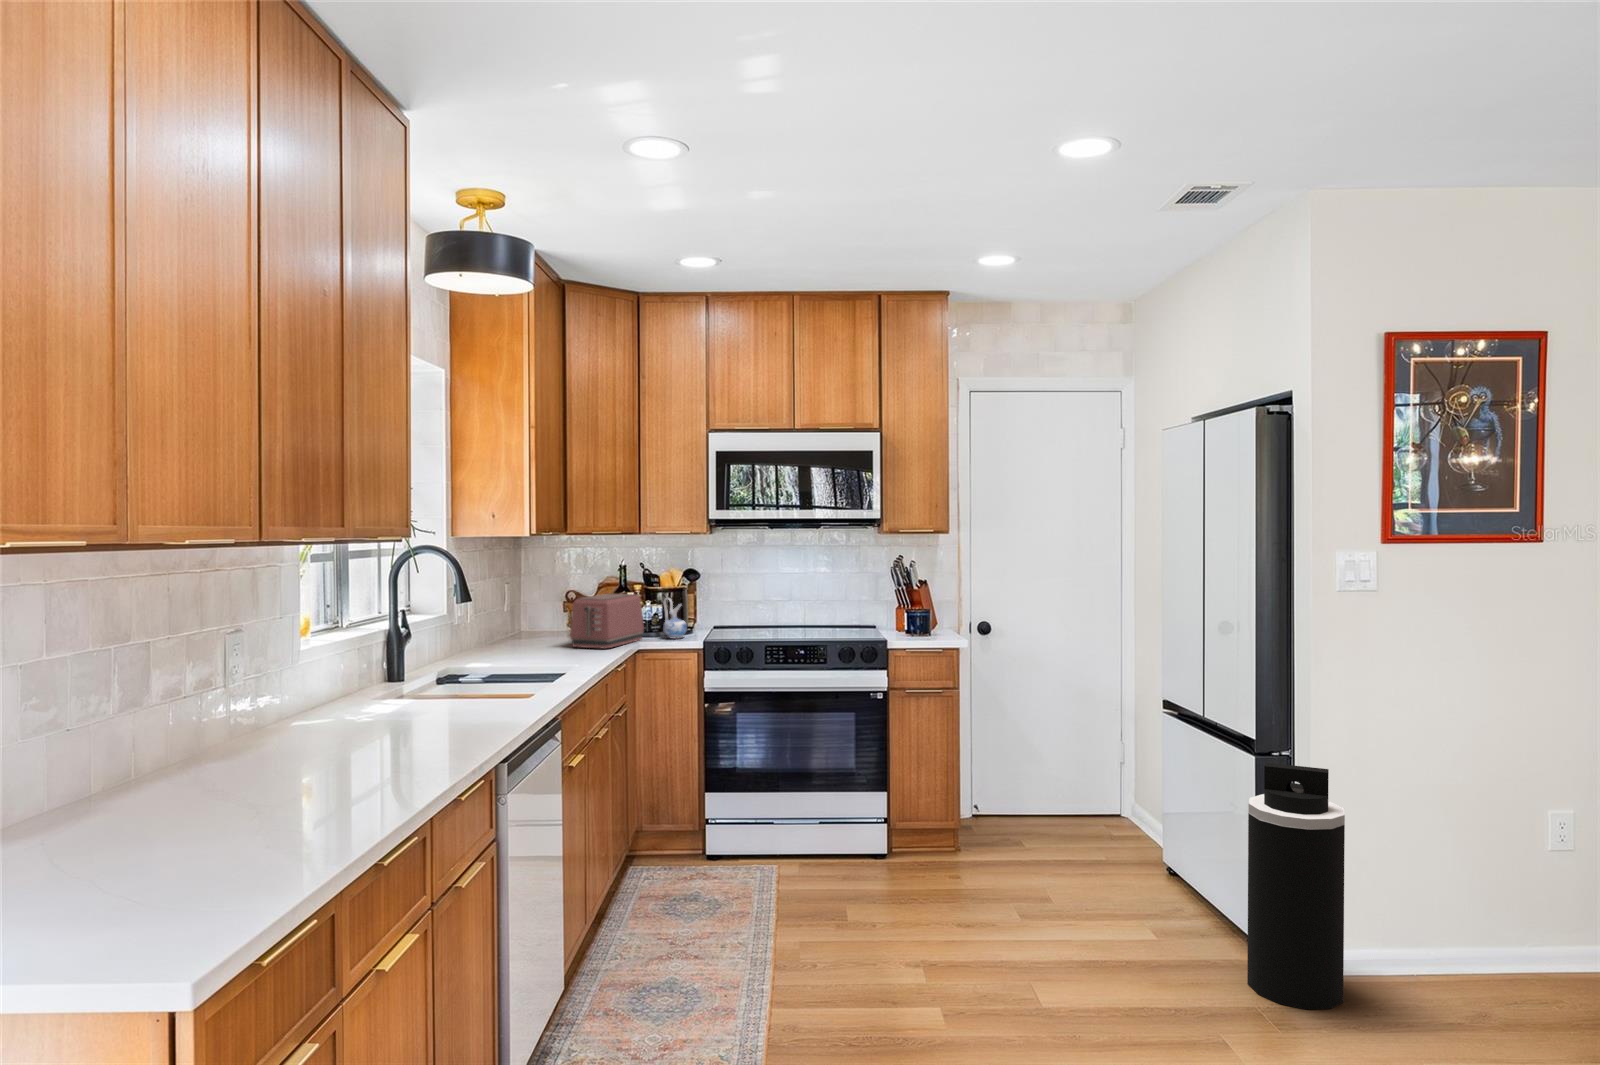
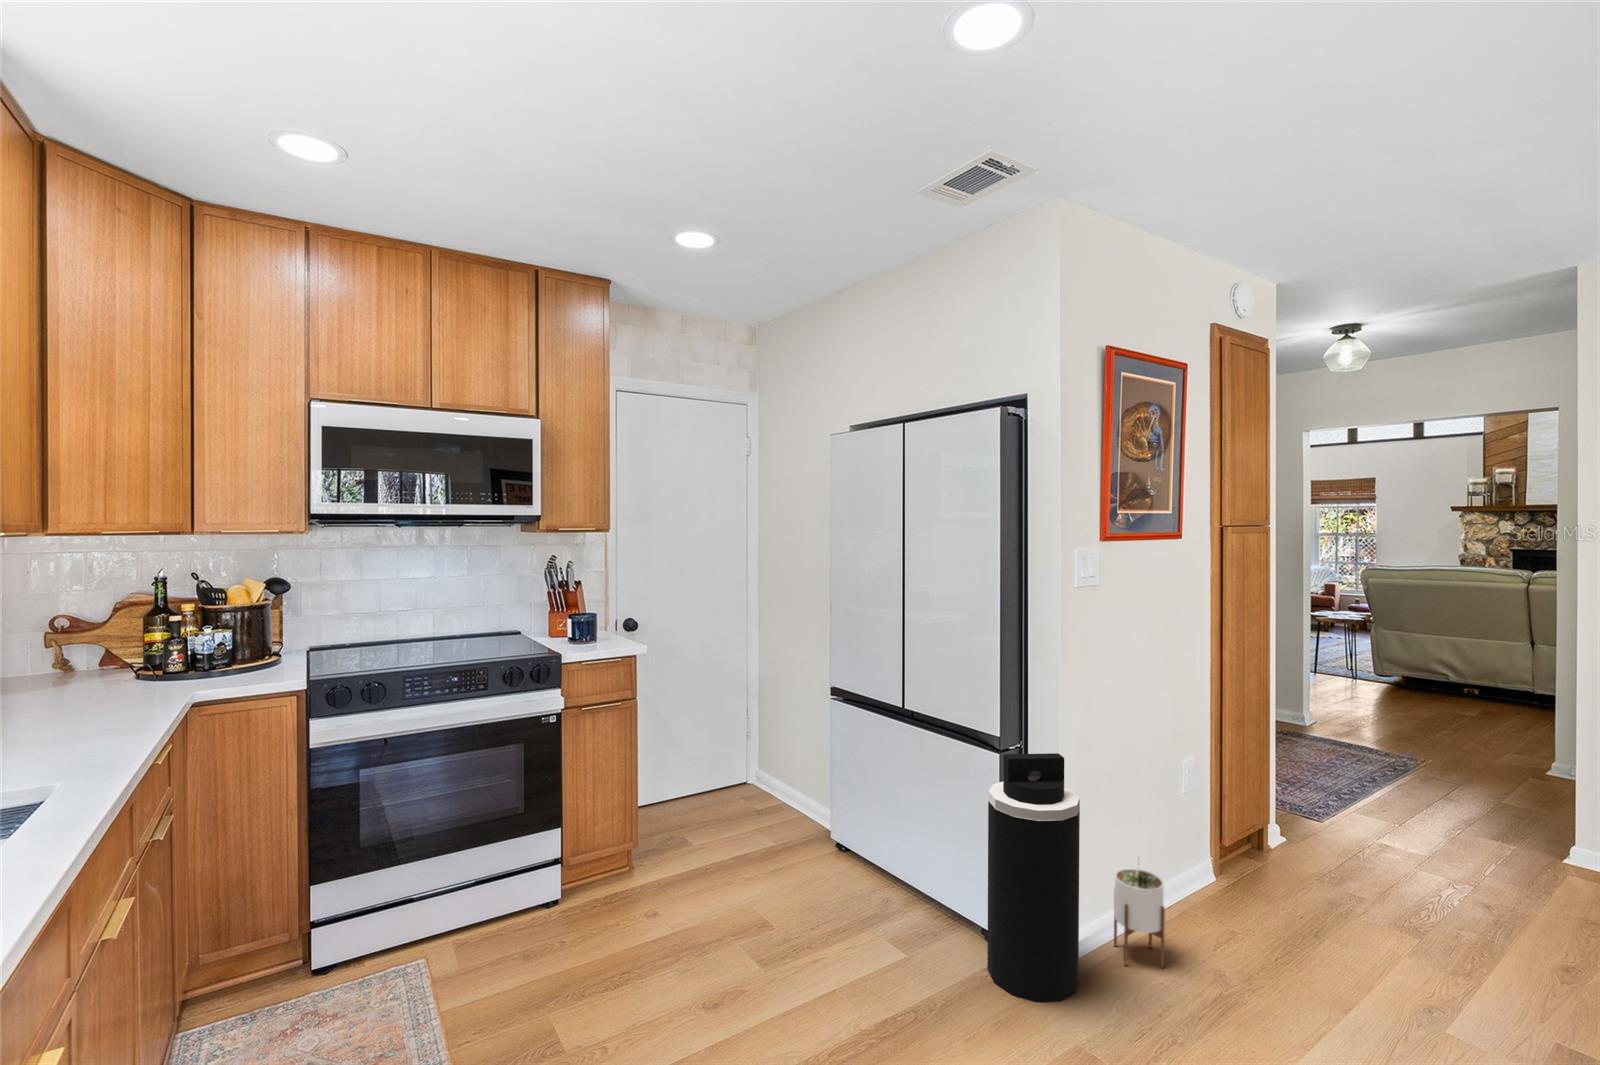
toaster: present [570,594,644,648] -> none [58,618,202,708]
ceramic pitcher: present [663,598,687,638] -> none [235,620,275,676]
potted plant: none [1410,841,1467,1019] -> present [1114,869,1165,968]

